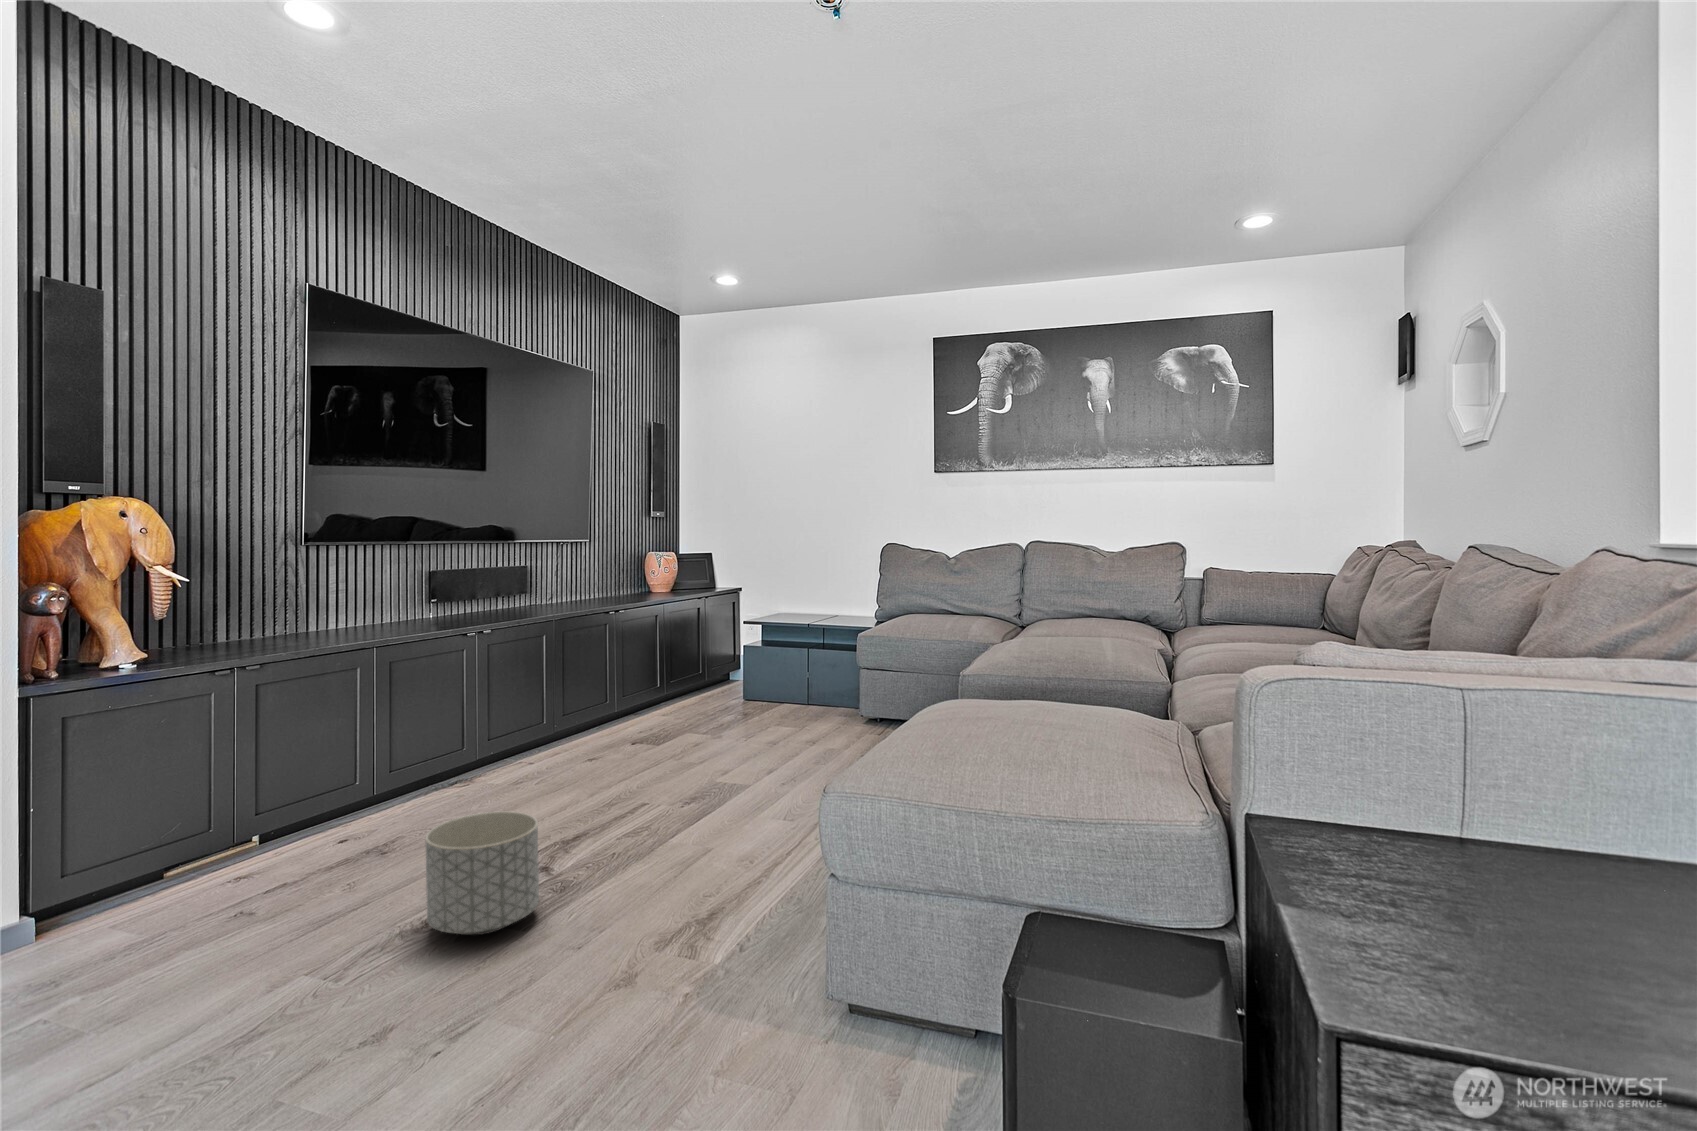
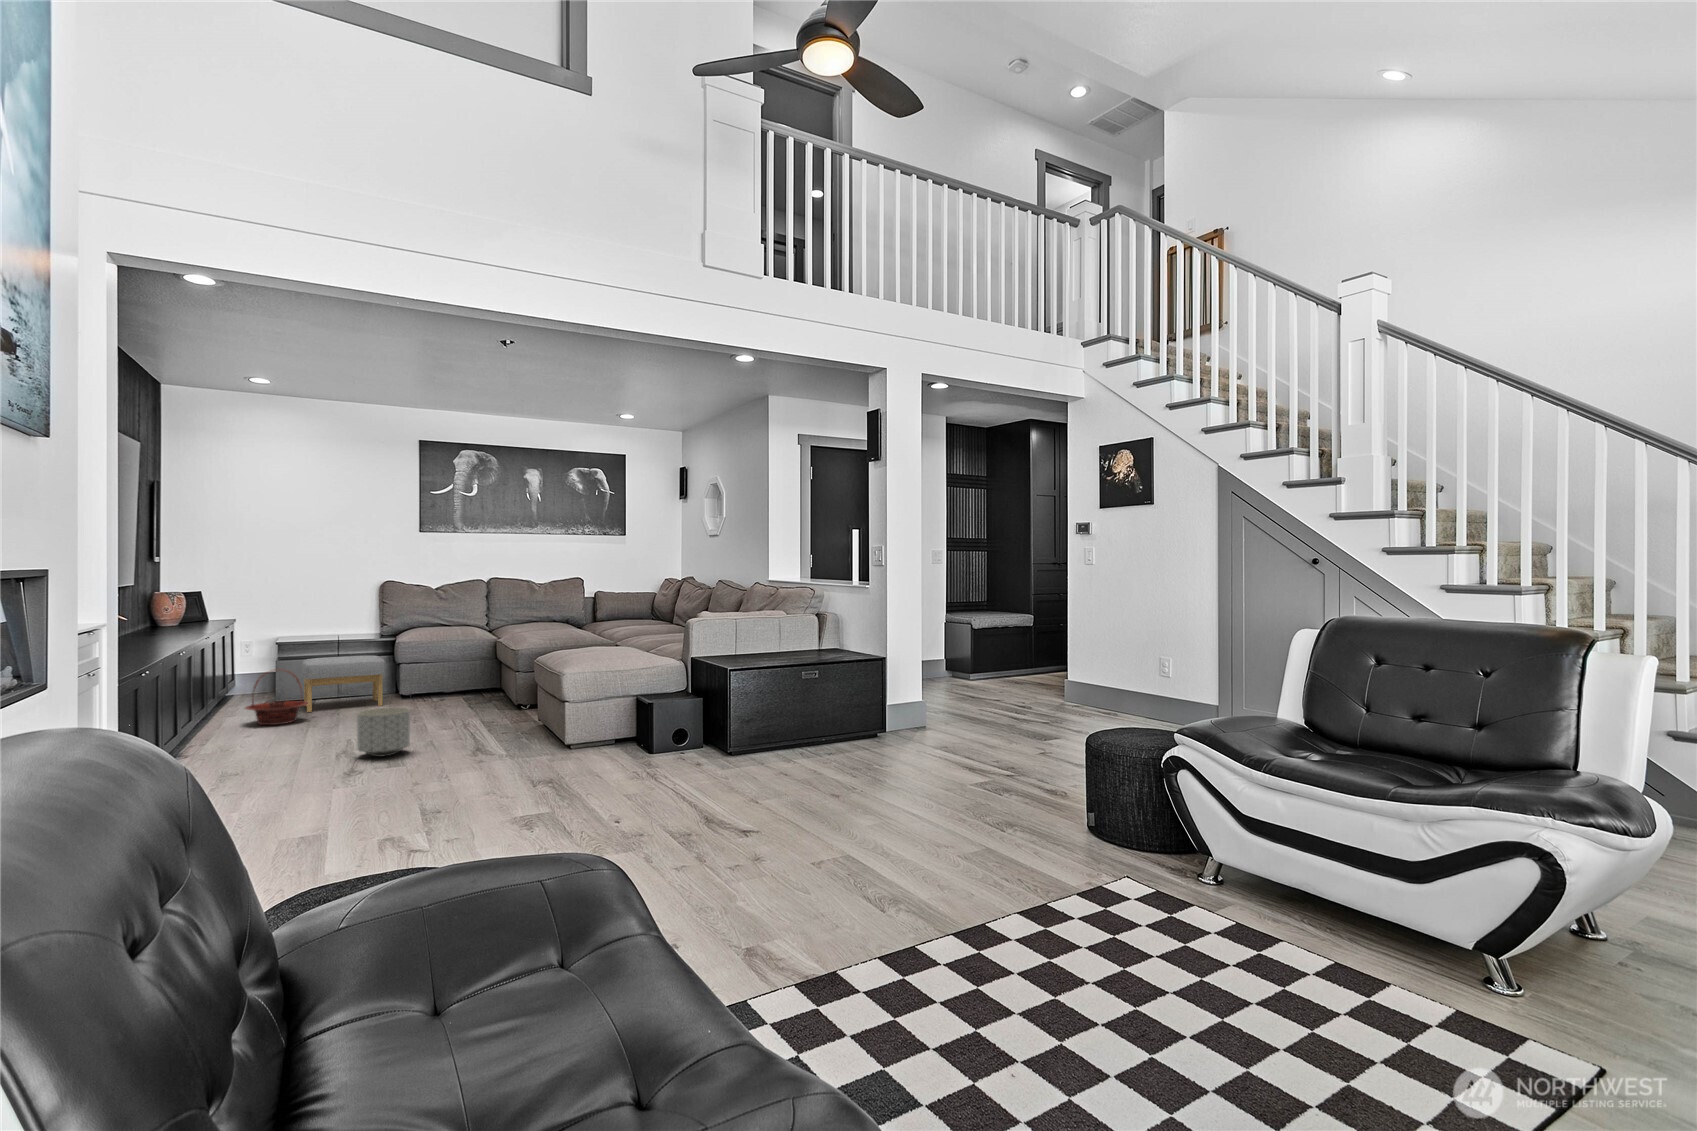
footstool: none [683,658,803,746] -> present [302,655,385,712]
basket: none [573,677,657,763] -> present [245,671,308,725]

